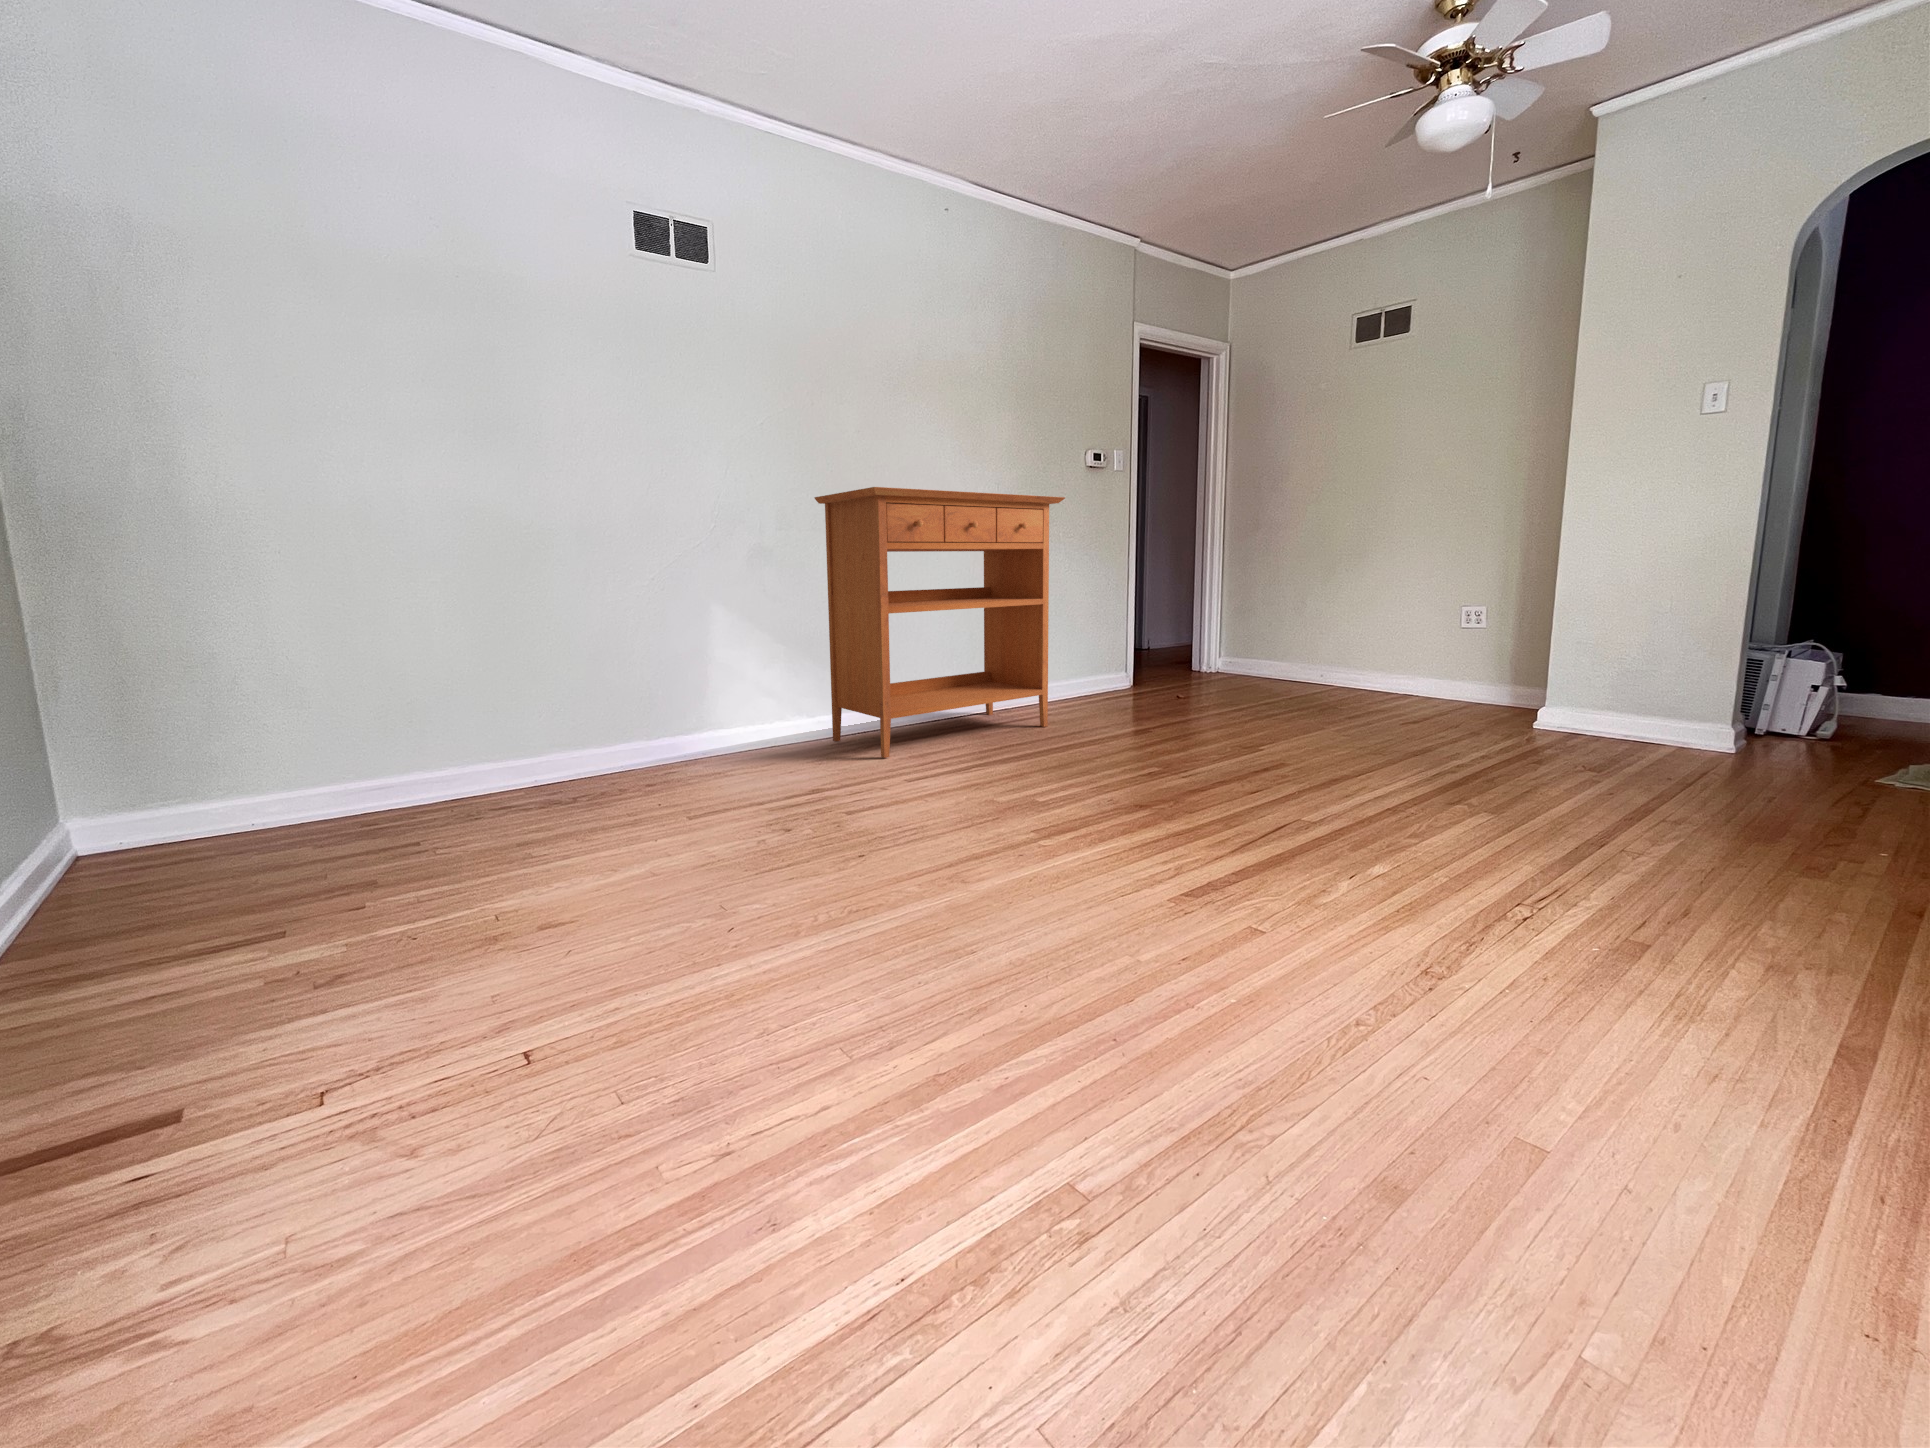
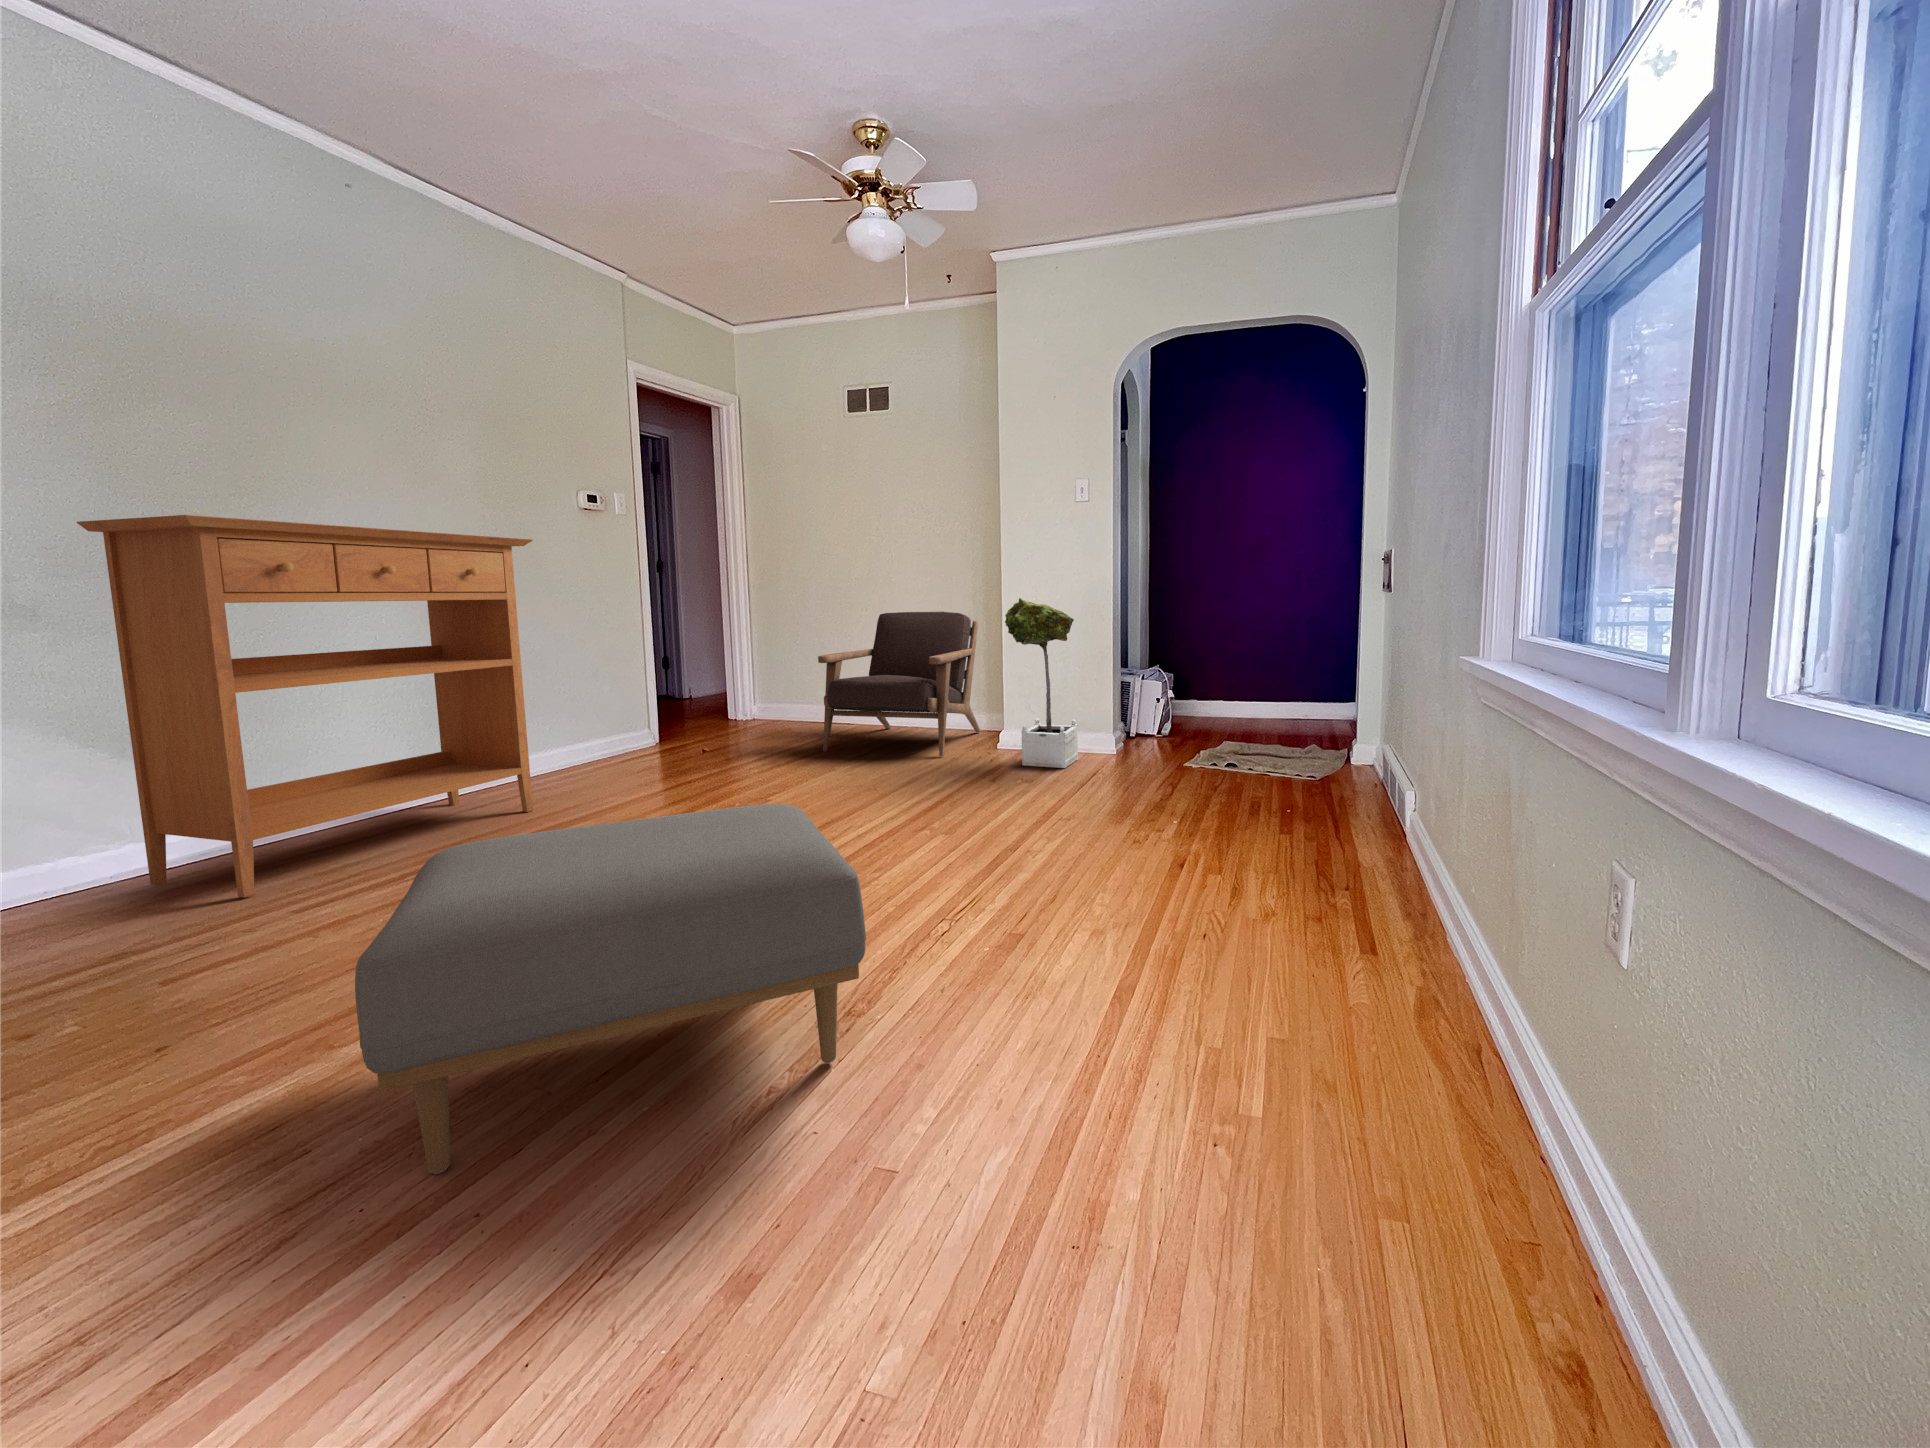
potted tree: none [1565,541,1688,760] -> present [1005,598,1078,768]
armchair: none [1298,563,1507,727] -> present [818,612,980,757]
ottoman: none [1039,732,1485,1009] -> present [355,804,866,1174]

